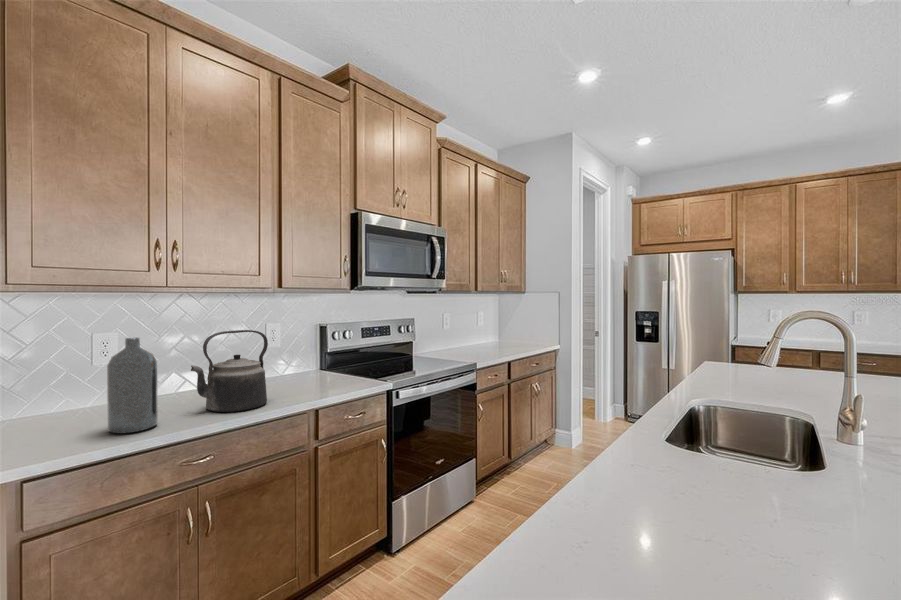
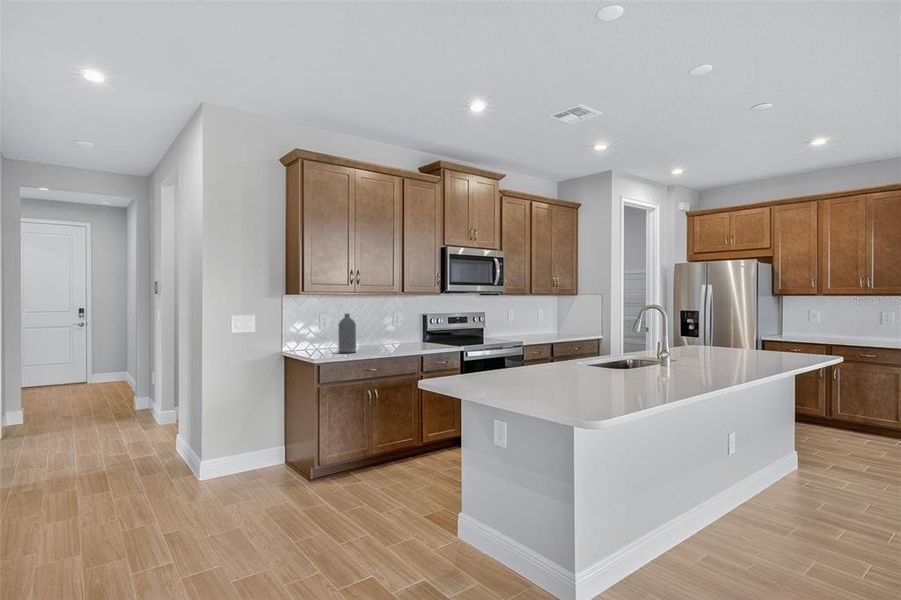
kettle: present [191,330,268,412] -> none [367,313,399,350]

